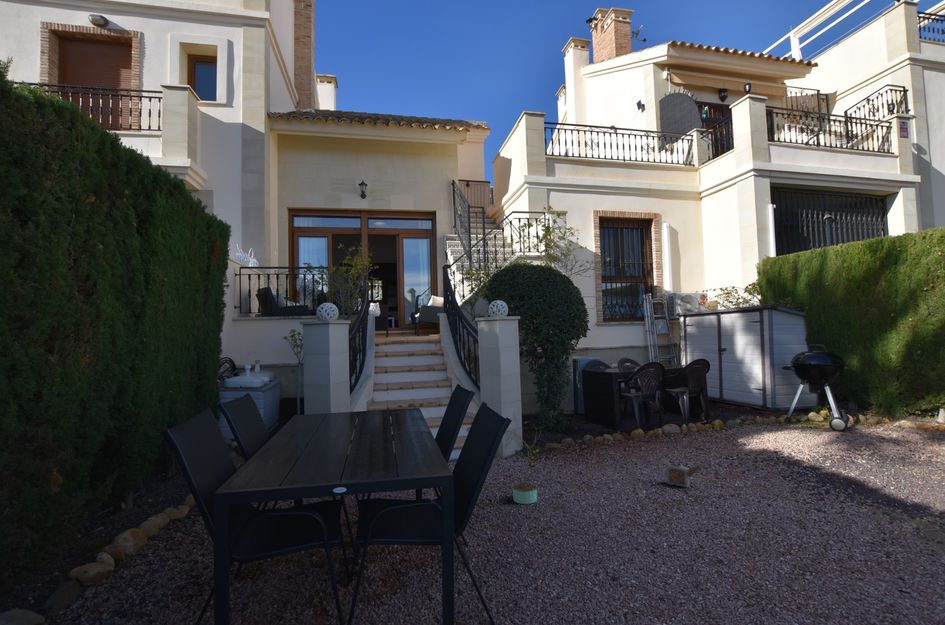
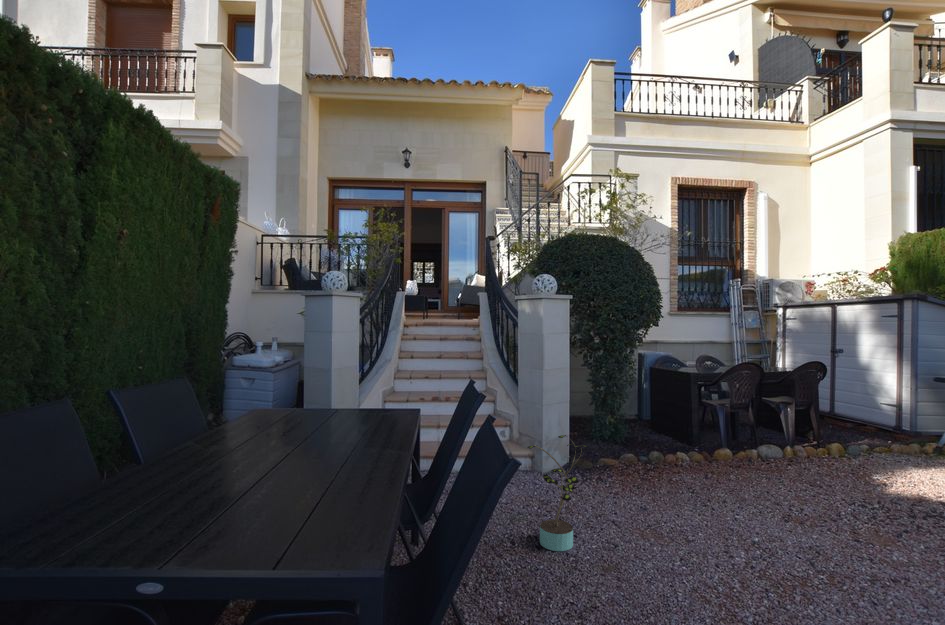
watering can: present [658,459,701,487] -> none [753,500,825,547]

